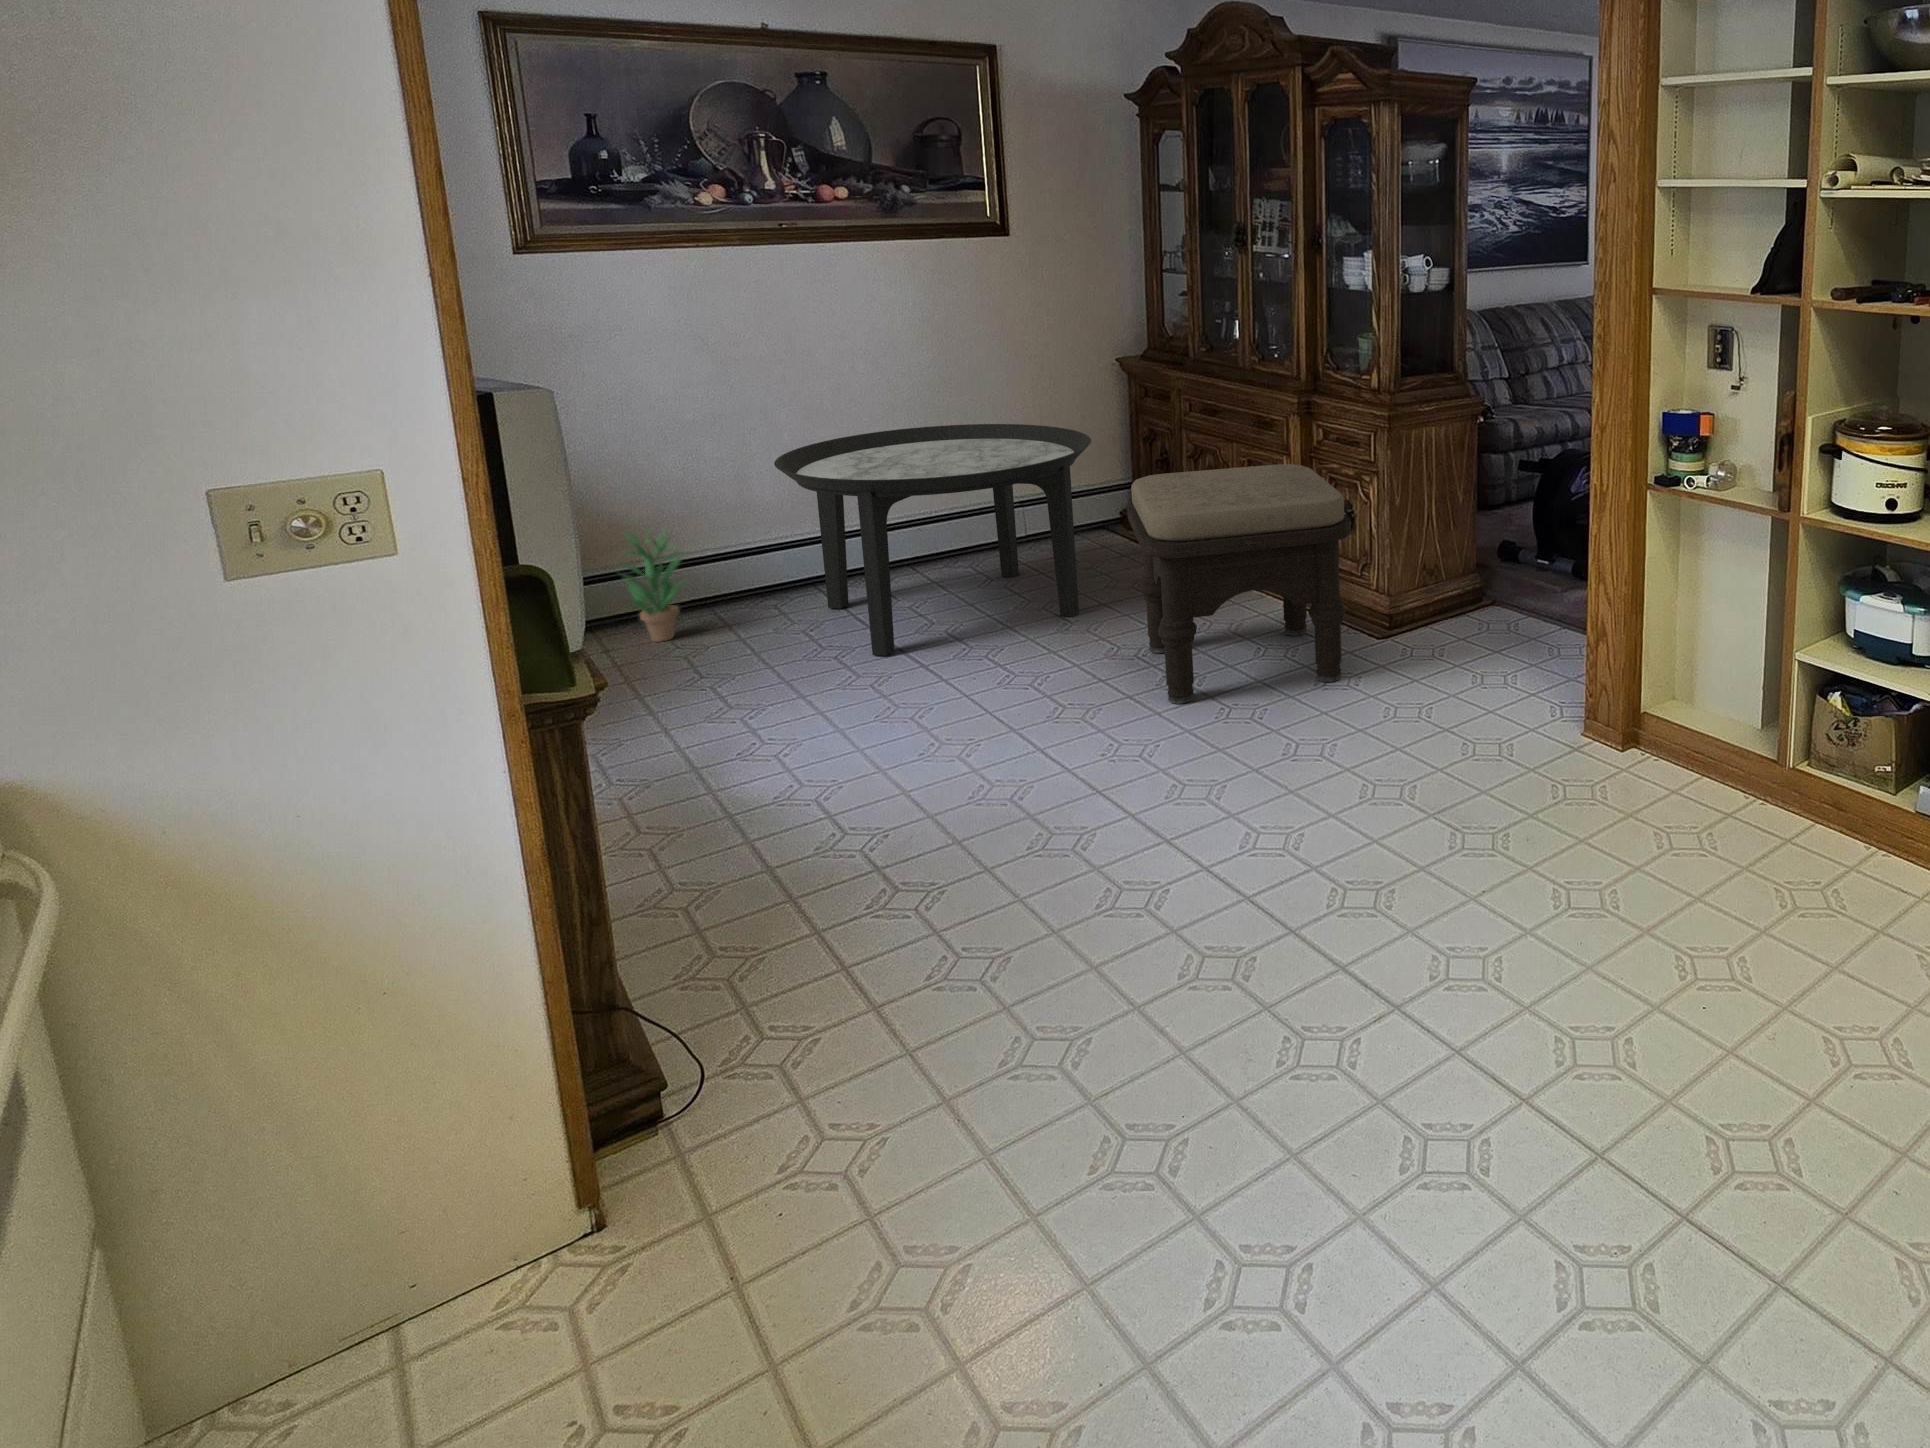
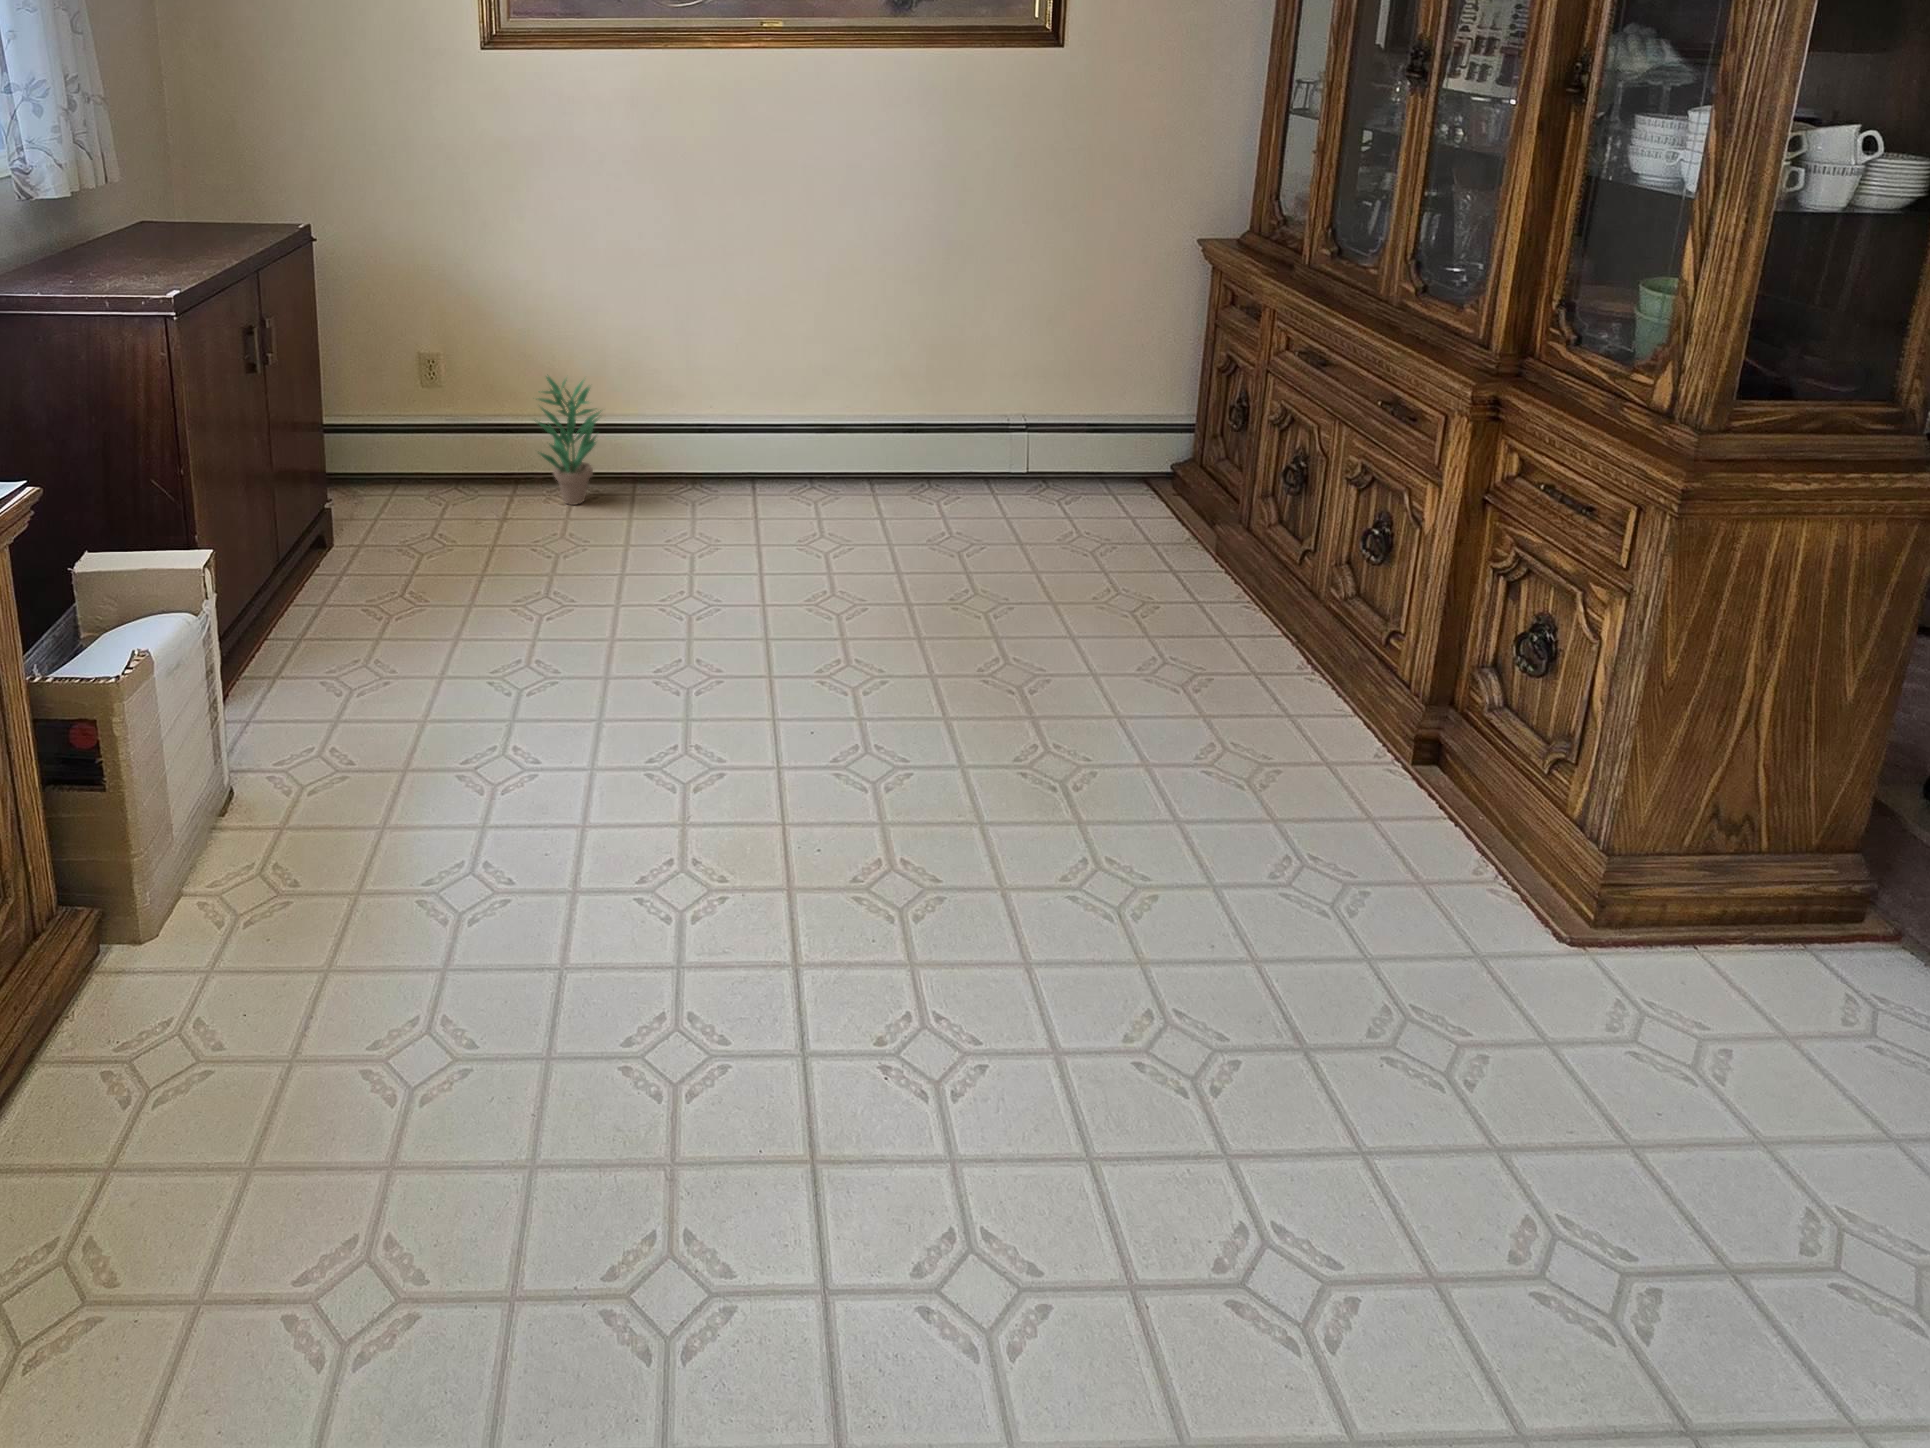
round table: present [774,424,1091,656] -> none [674,297,1091,635]
ottoman: present [1127,464,1351,704] -> none [1038,483,1522,1057]

